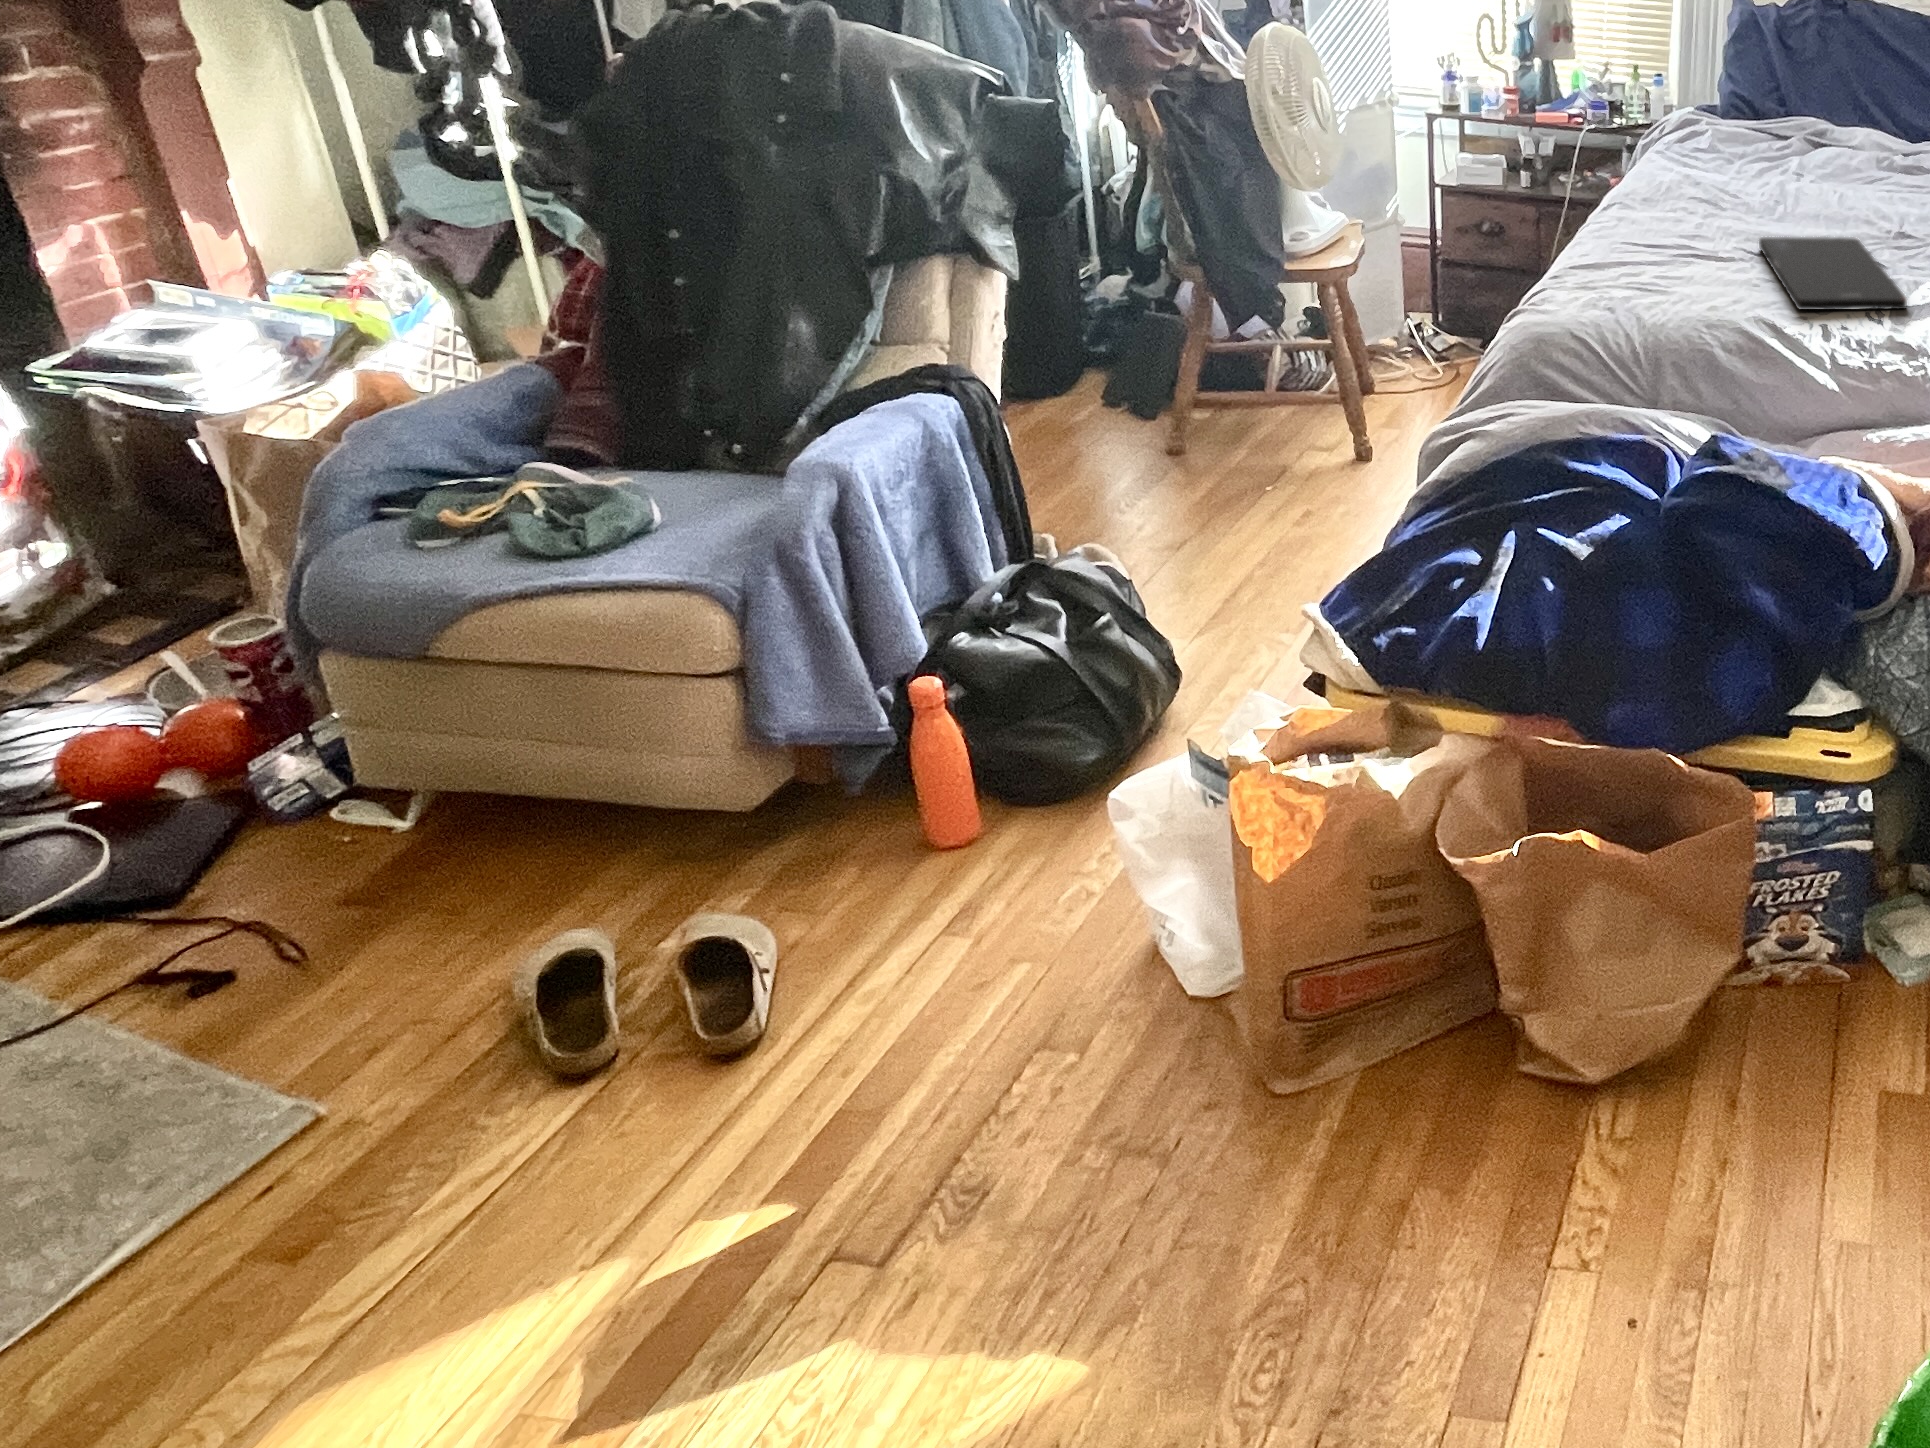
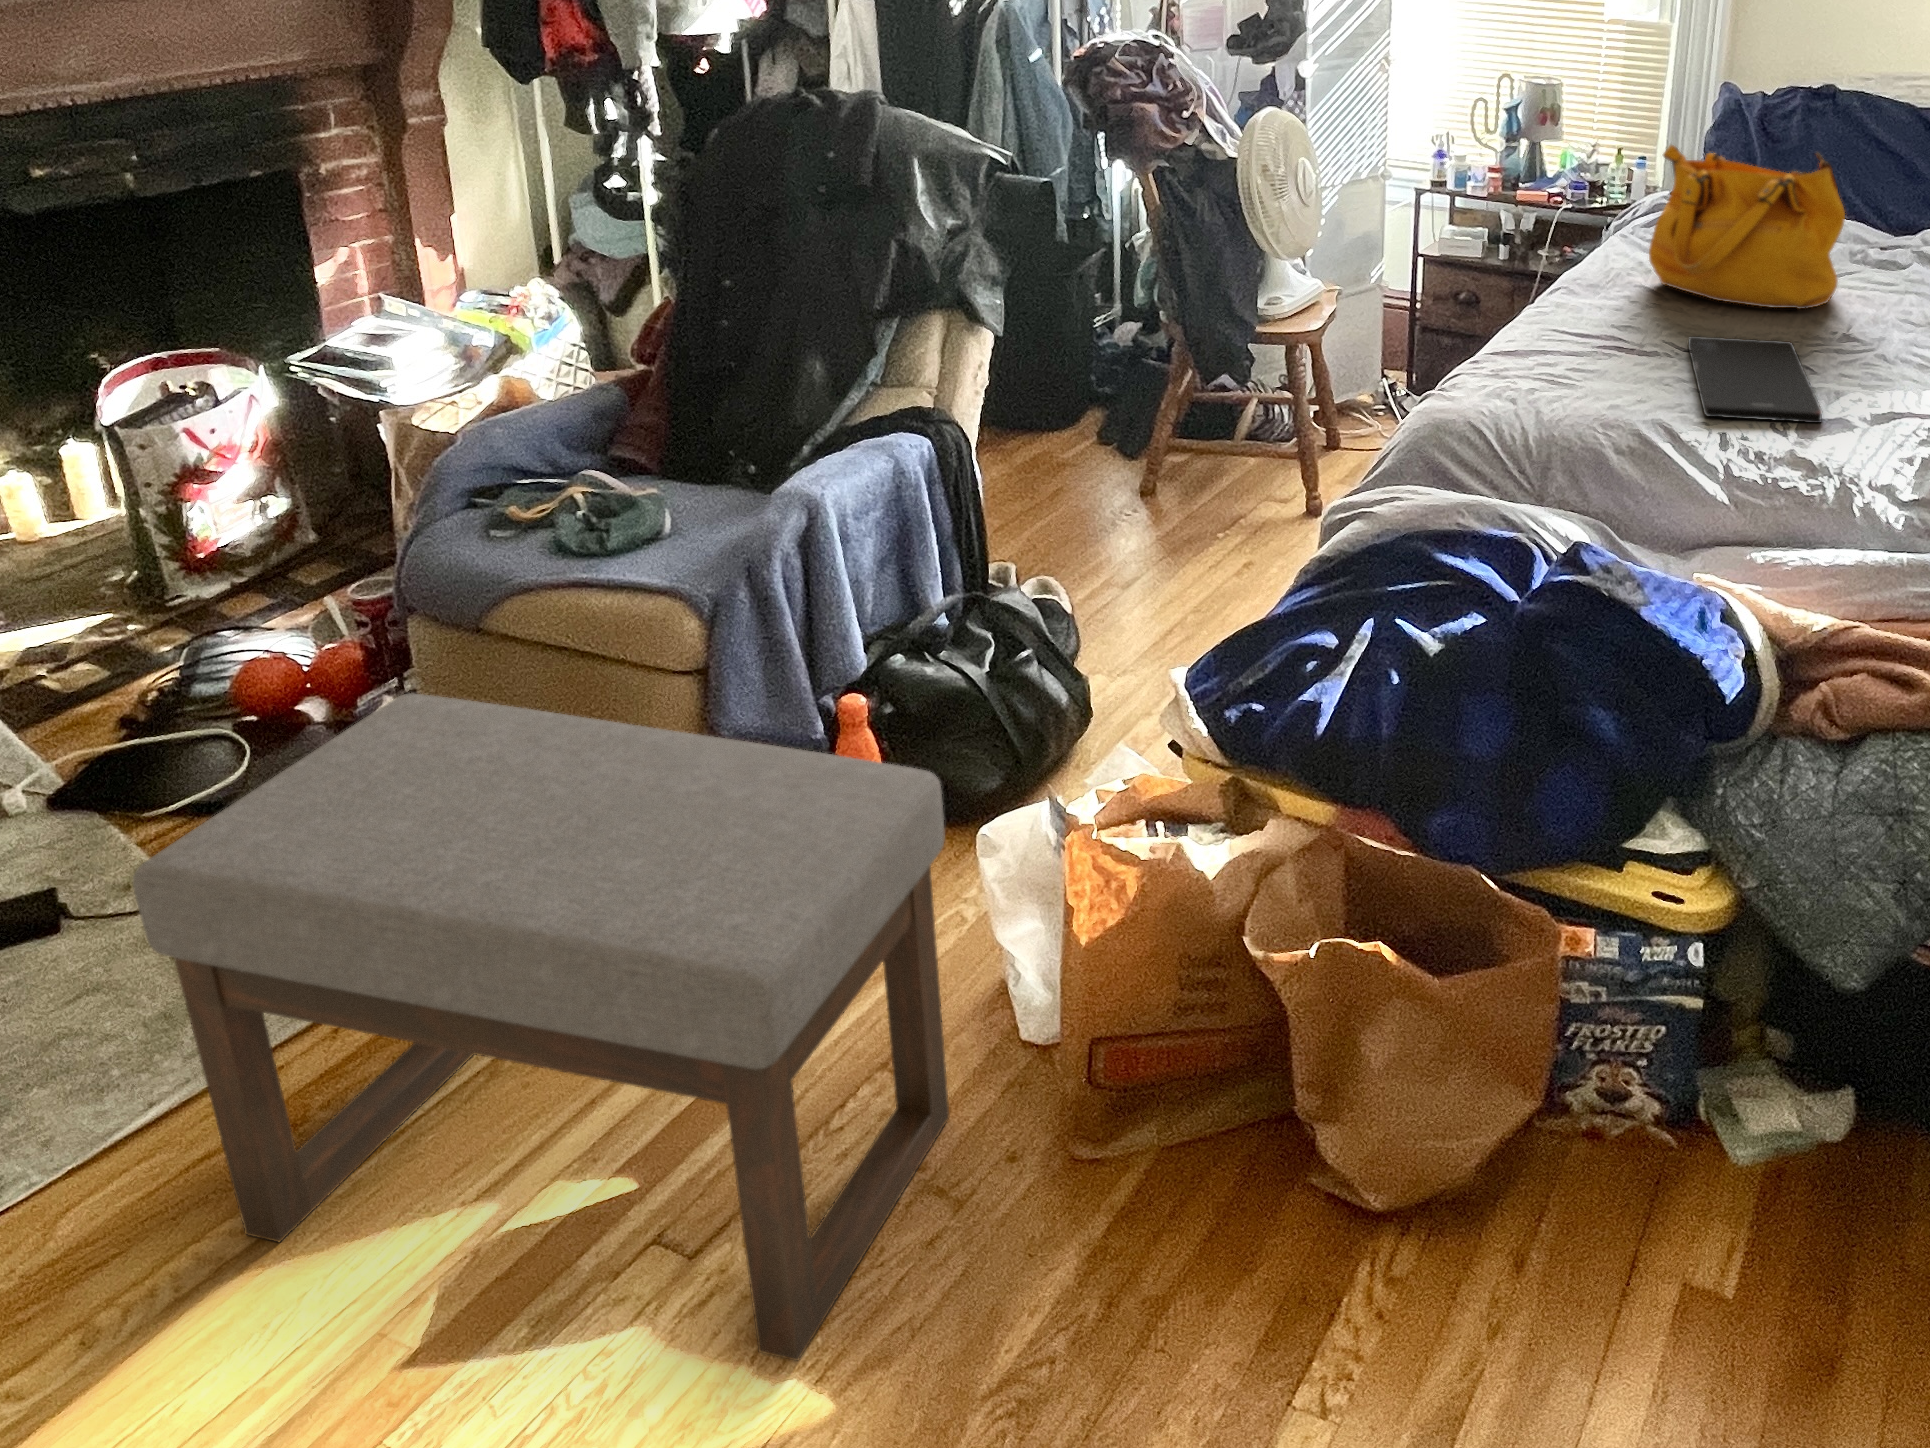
handbag: none [1698,47,1890,210] -> present [1649,145,1845,309]
ottoman: none [85,715,1133,1349] -> present [133,694,949,1361]

